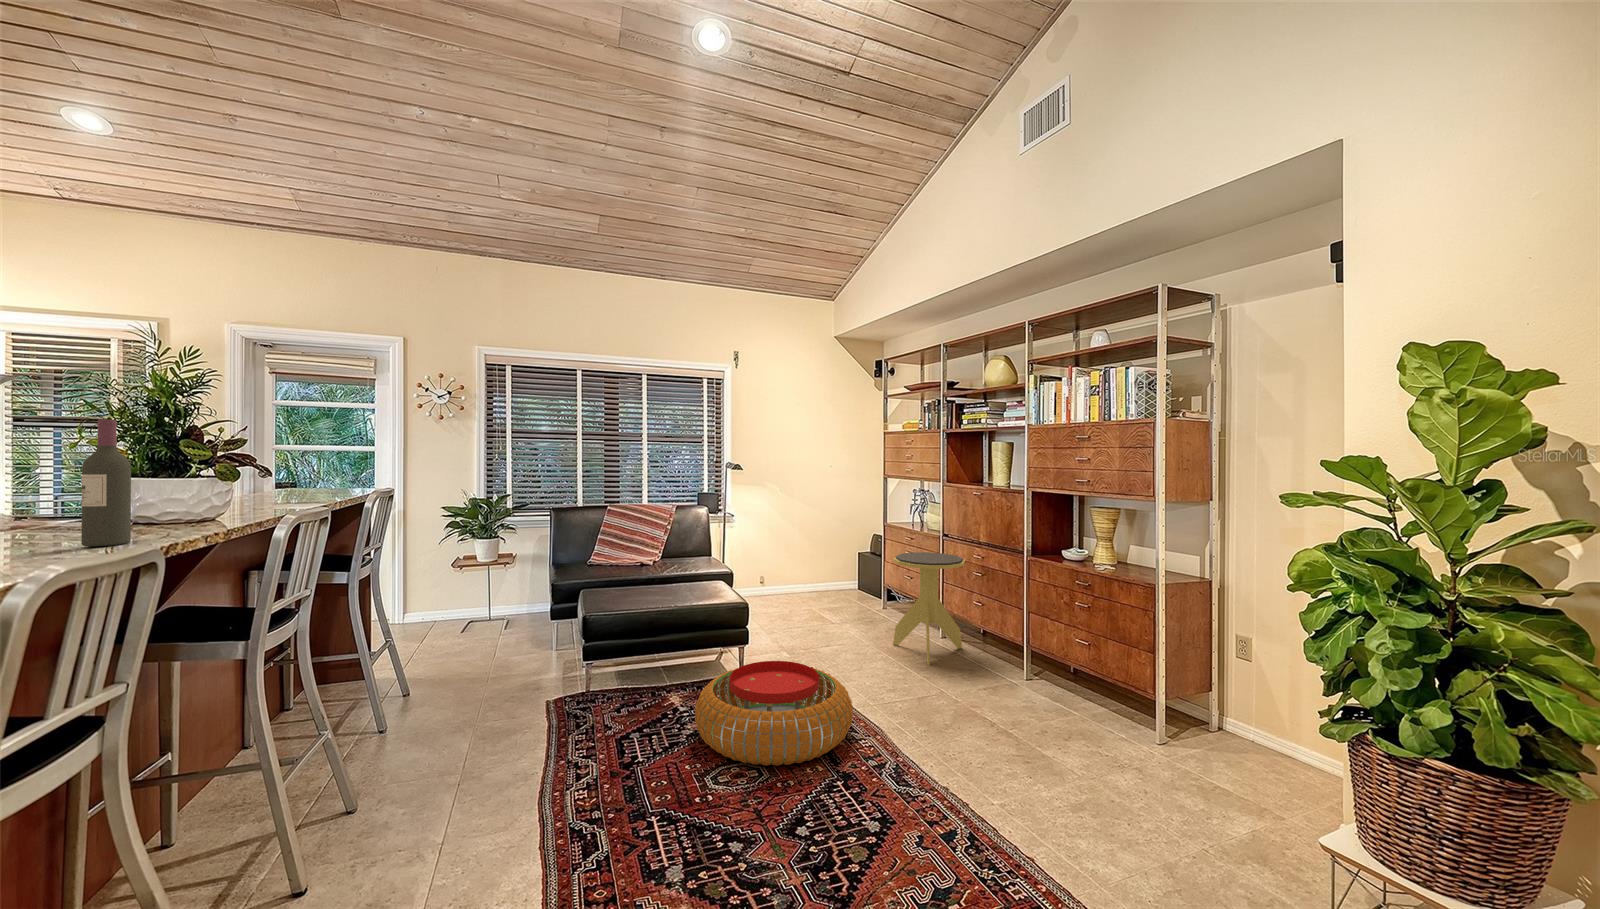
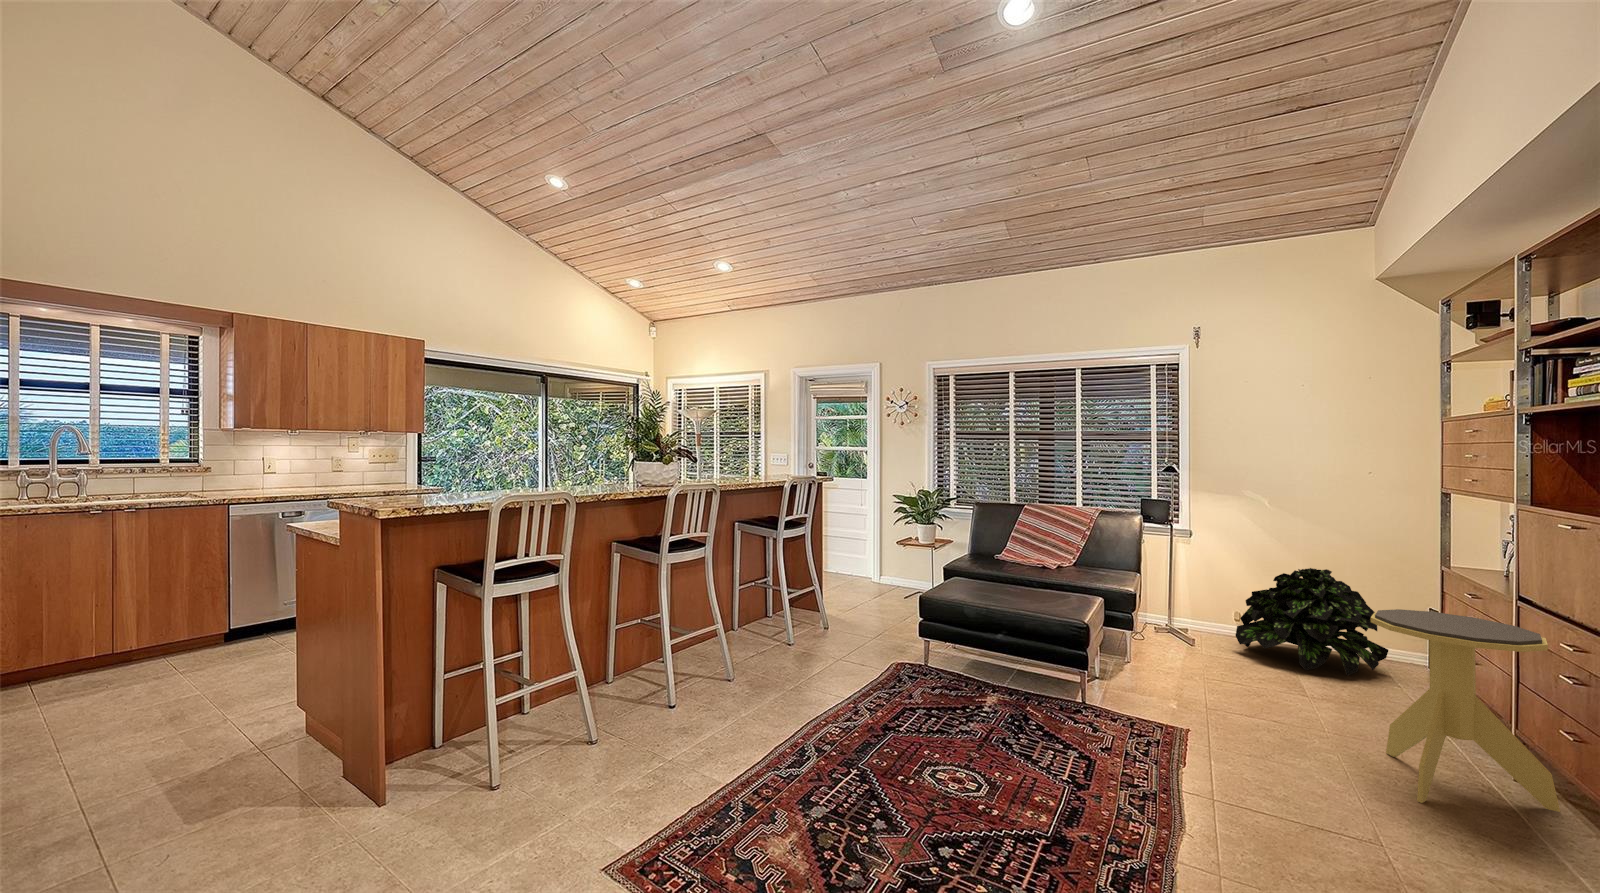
wine bottle: present [81,419,131,546] -> none [595,427,613,489]
potted plant: none [772,535,848,608] -> present [1236,568,1388,676]
pouf: present [695,661,853,766] -> none [951,680,1150,810]

